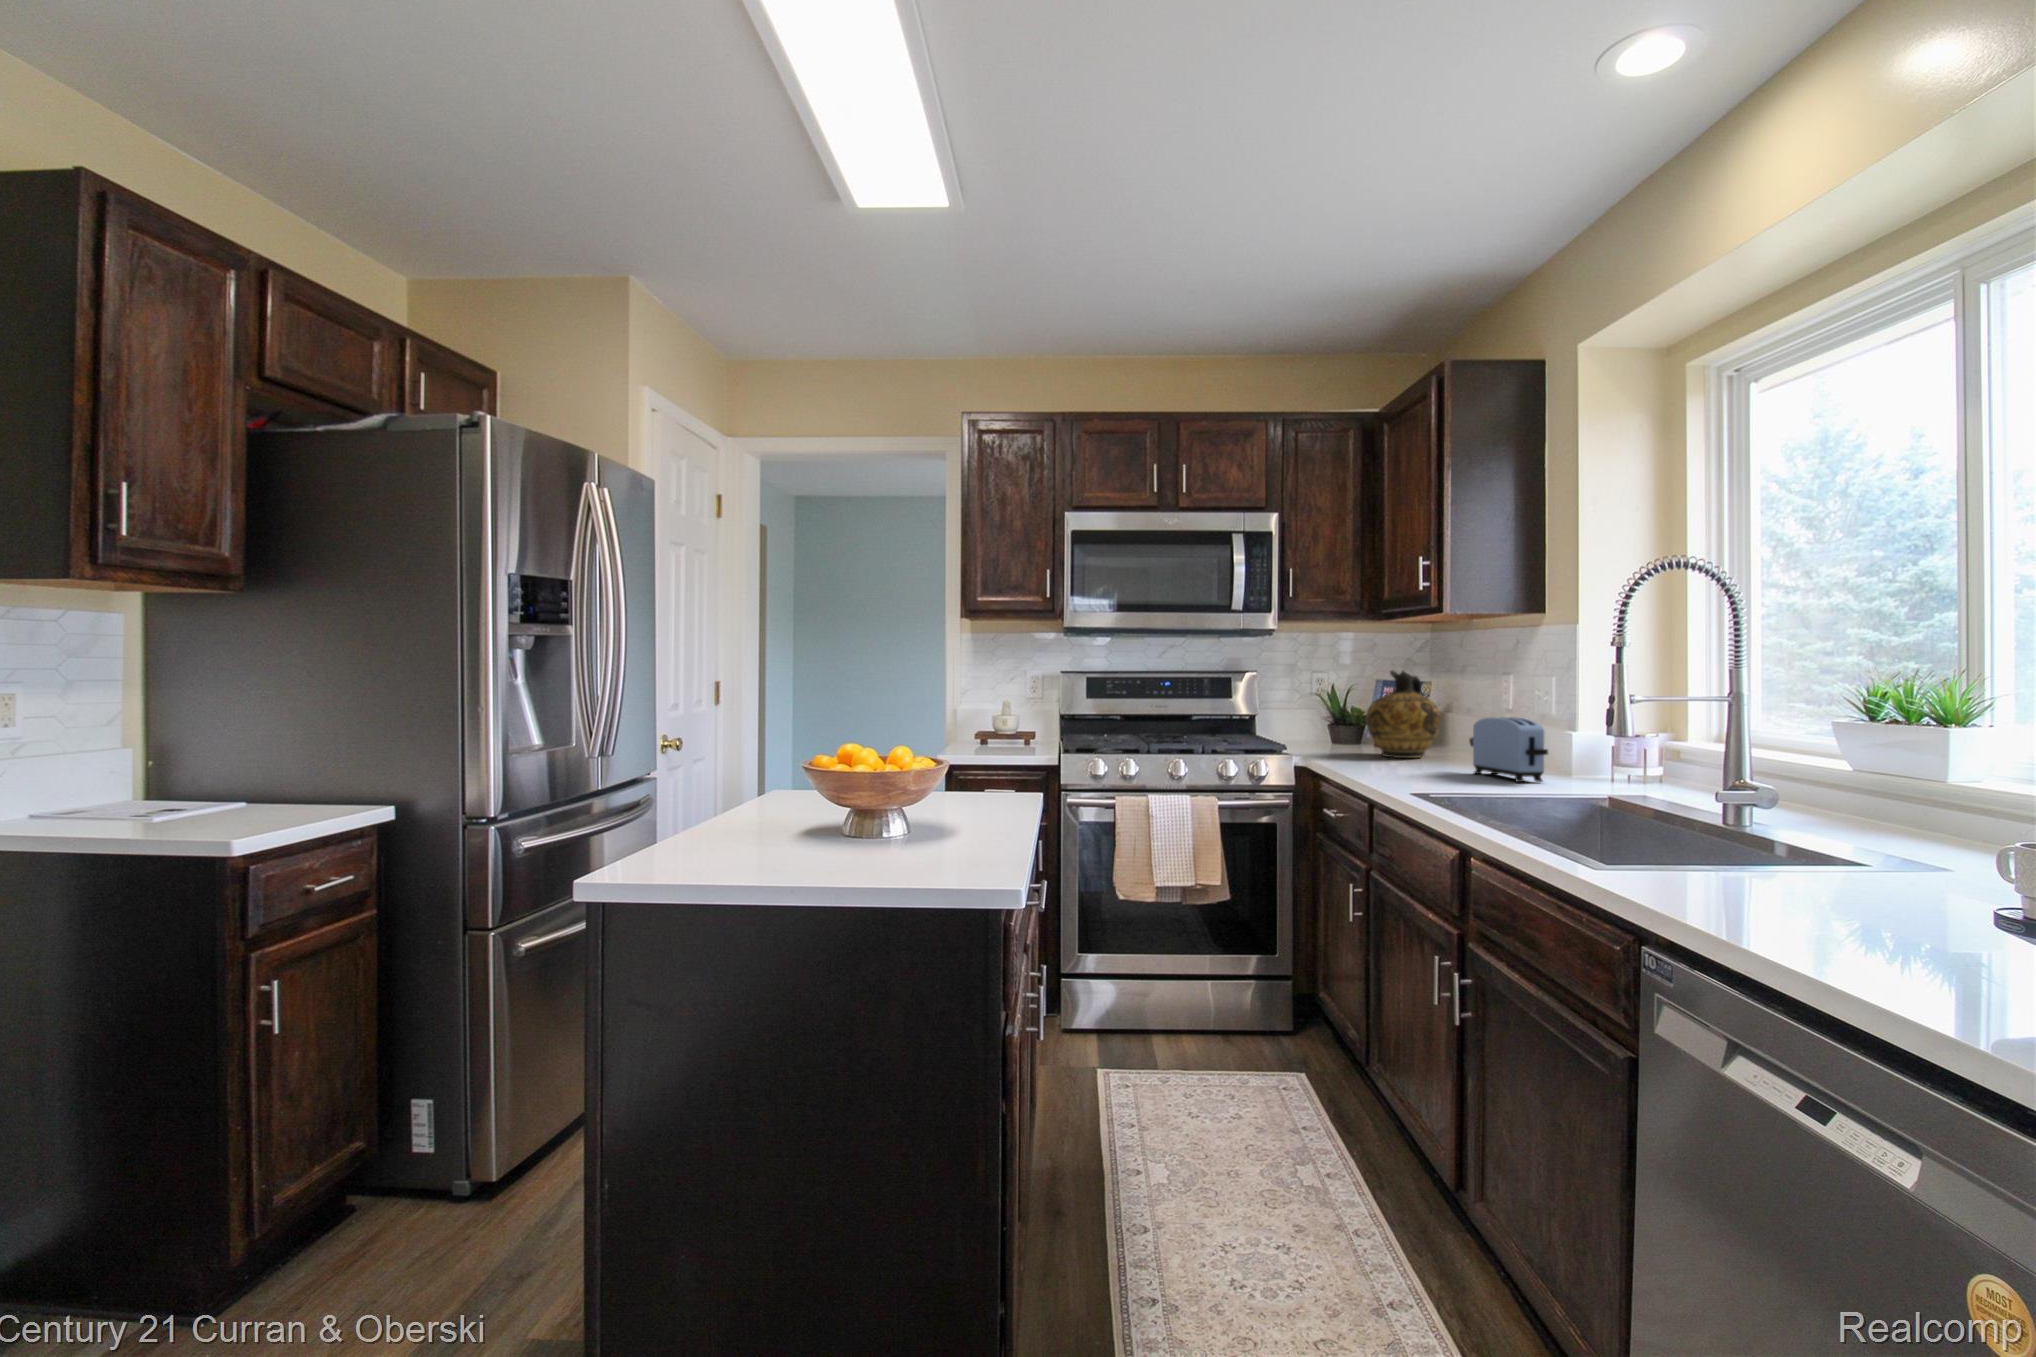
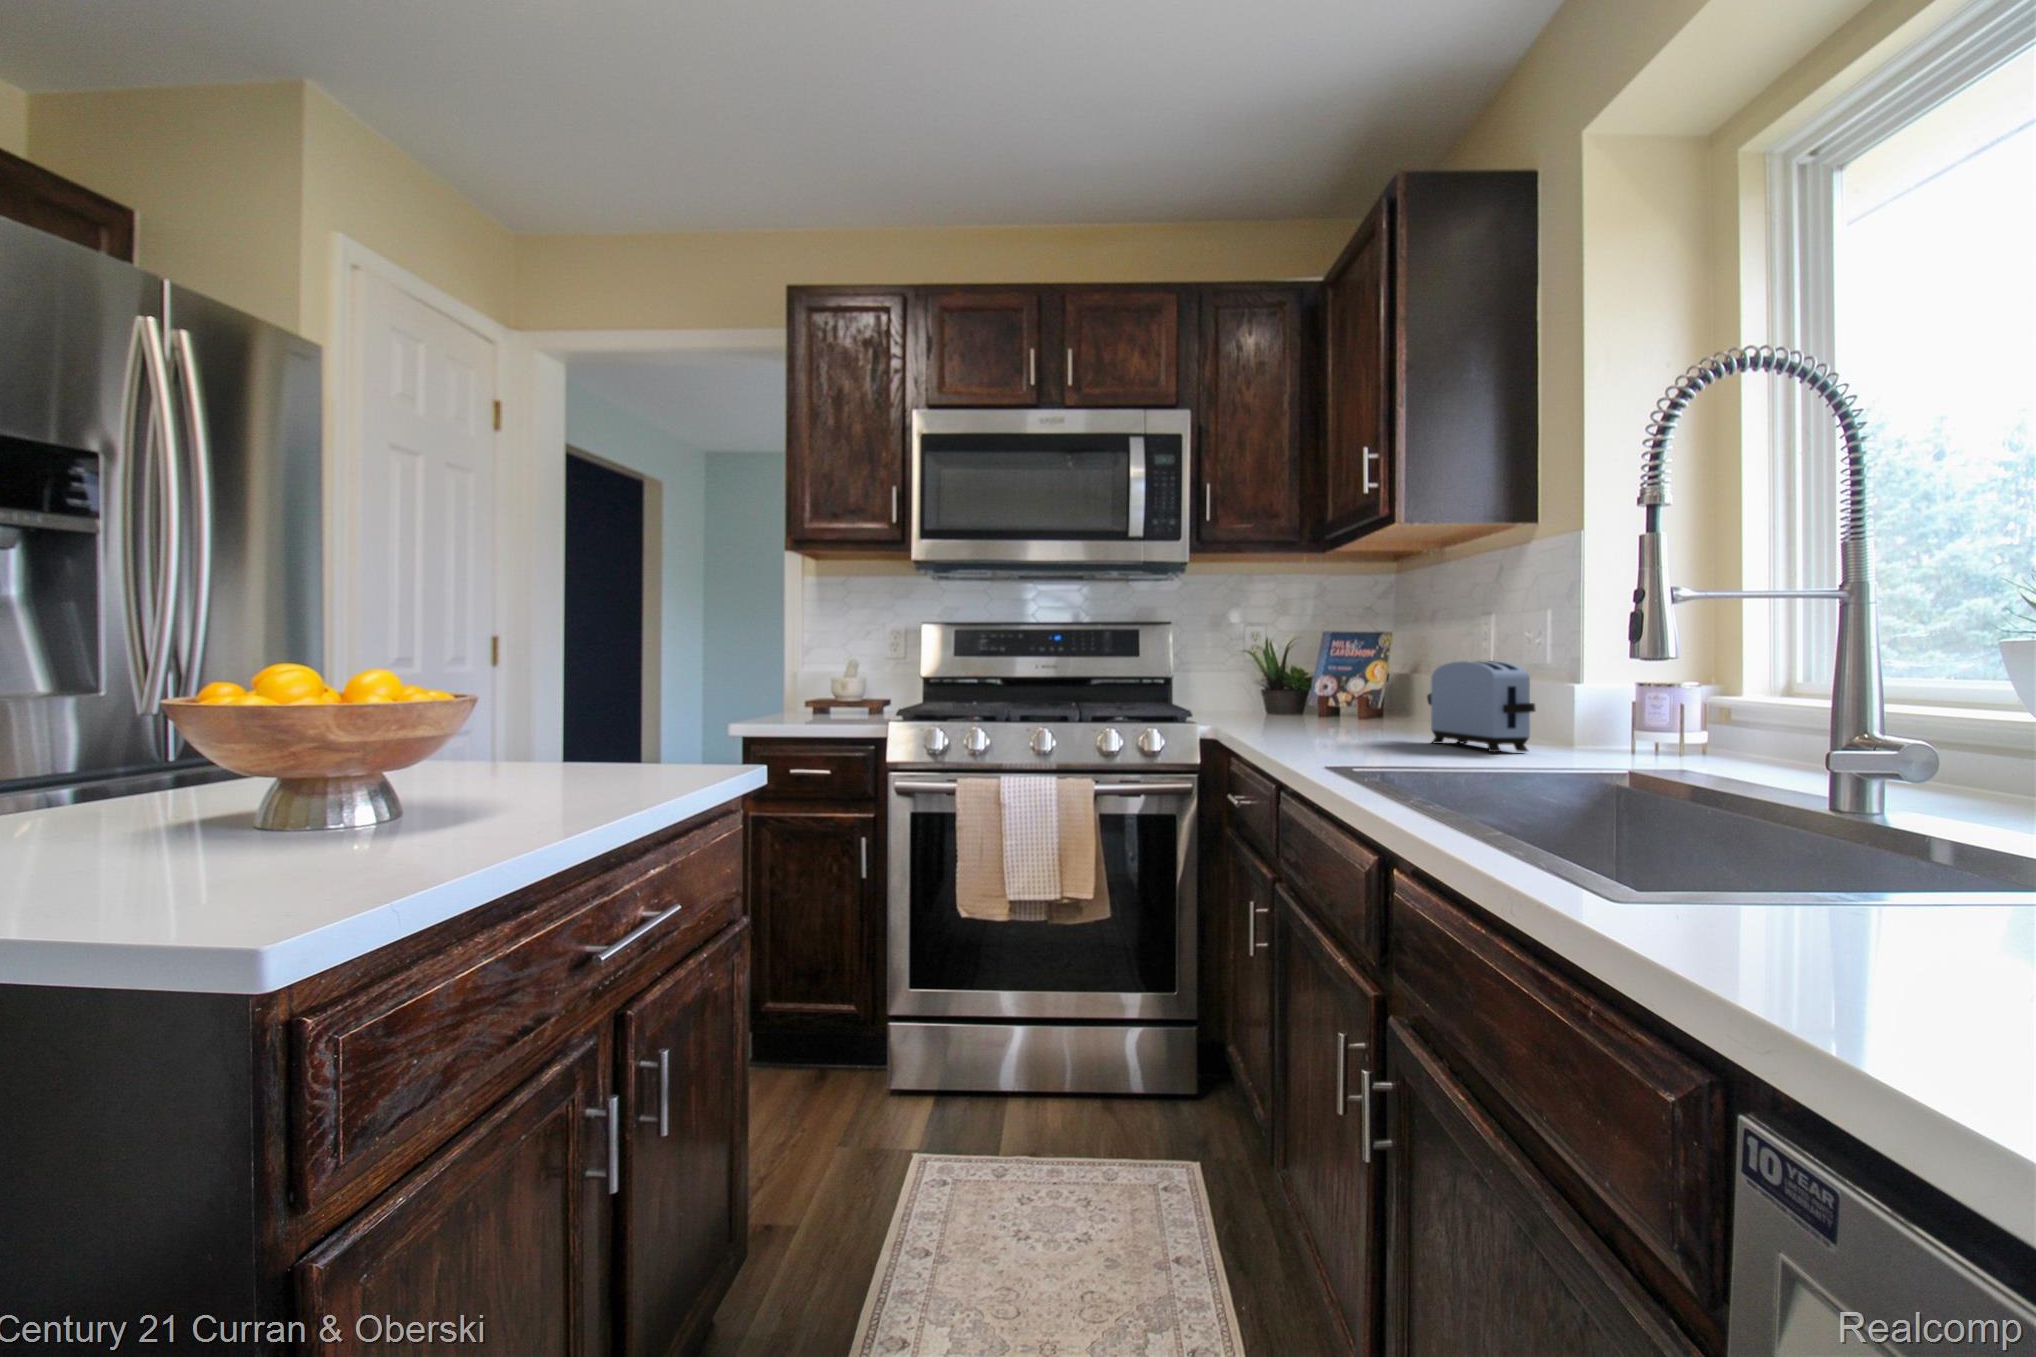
ceramic jug: present [1366,671,1441,758] -> none [1298,609,1396,726]

